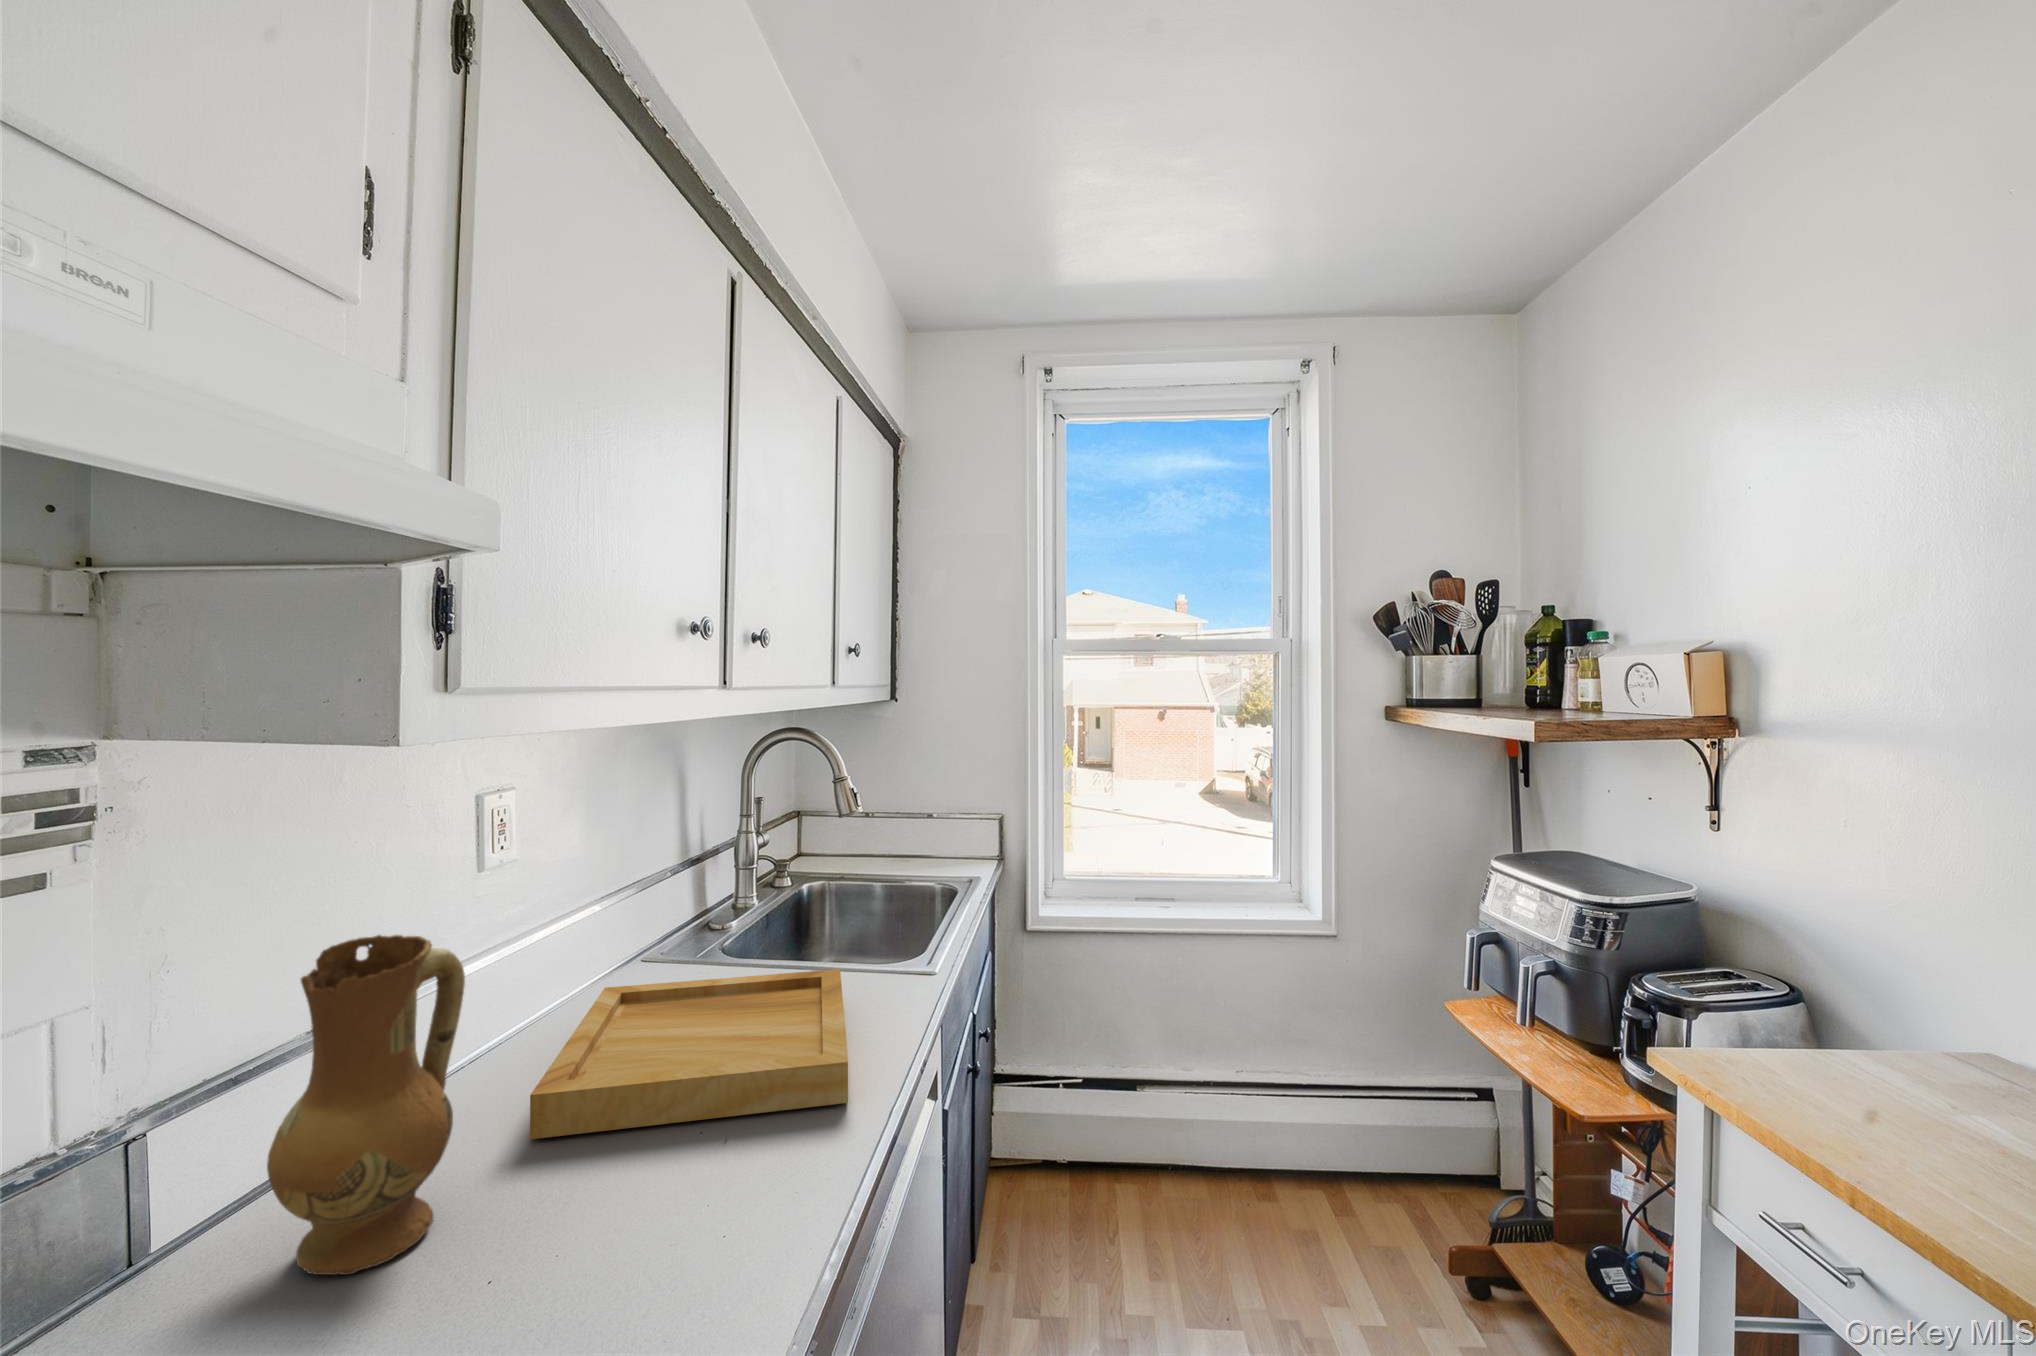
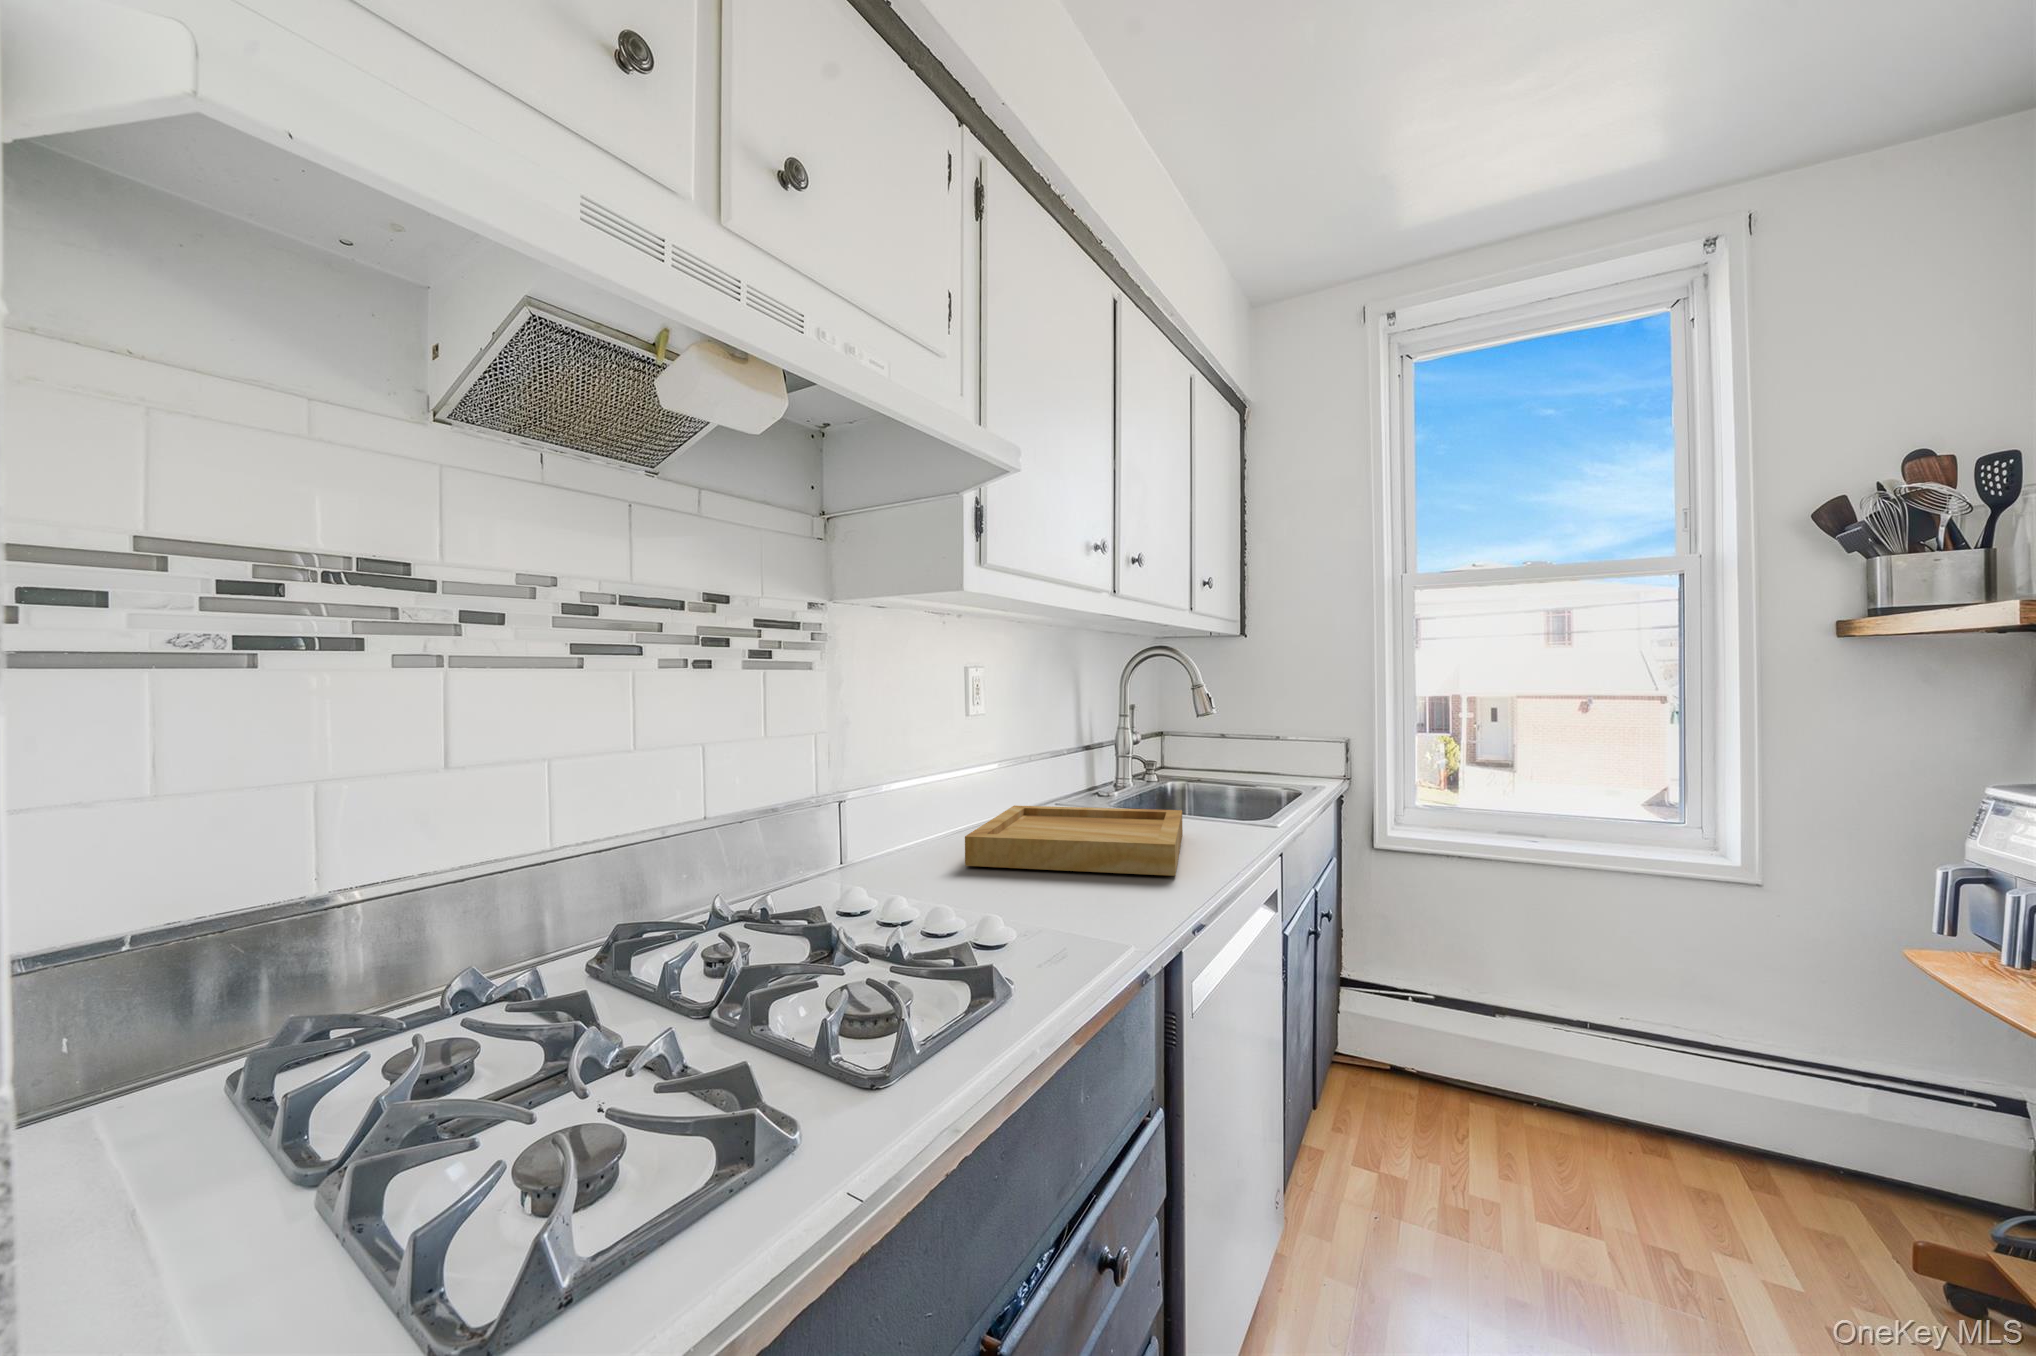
ceramic jug: present [267,935,465,1275] -> none [832,708,927,897]

